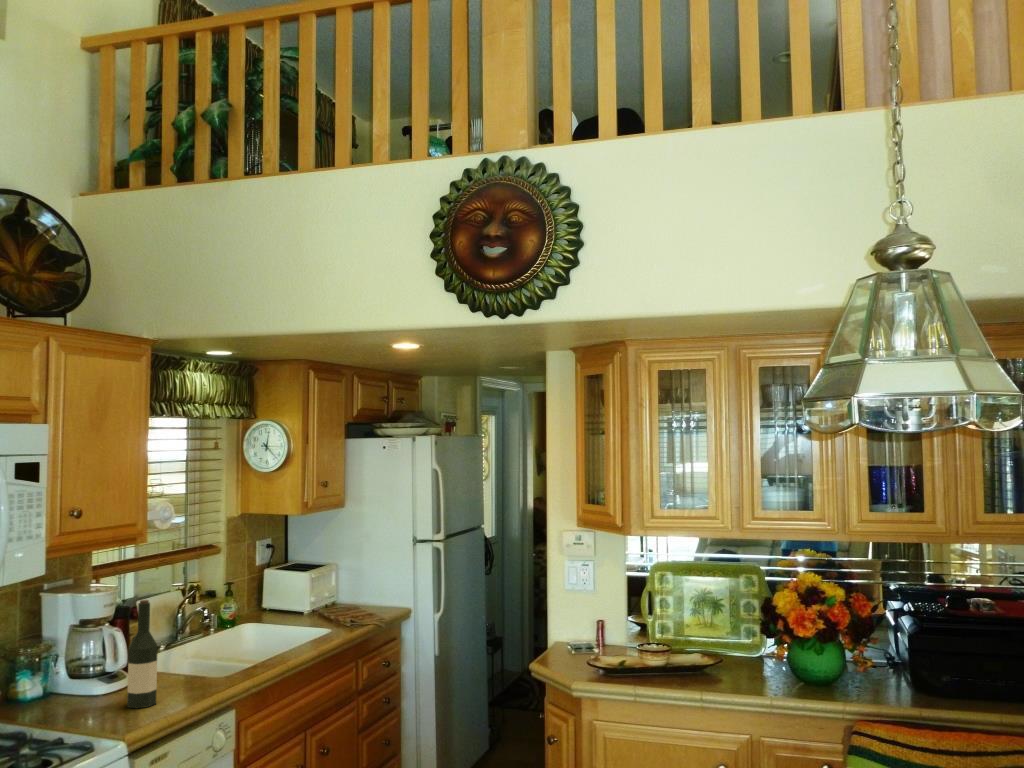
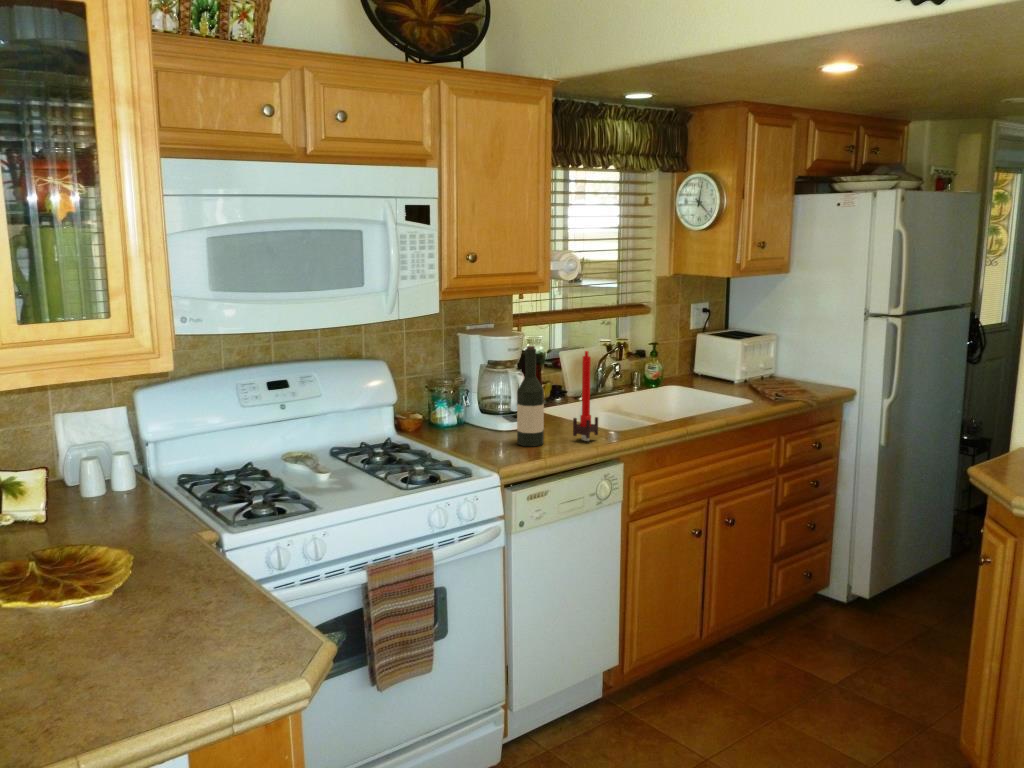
candle: none [186,599,212,692] -> present [573,351,598,441]

